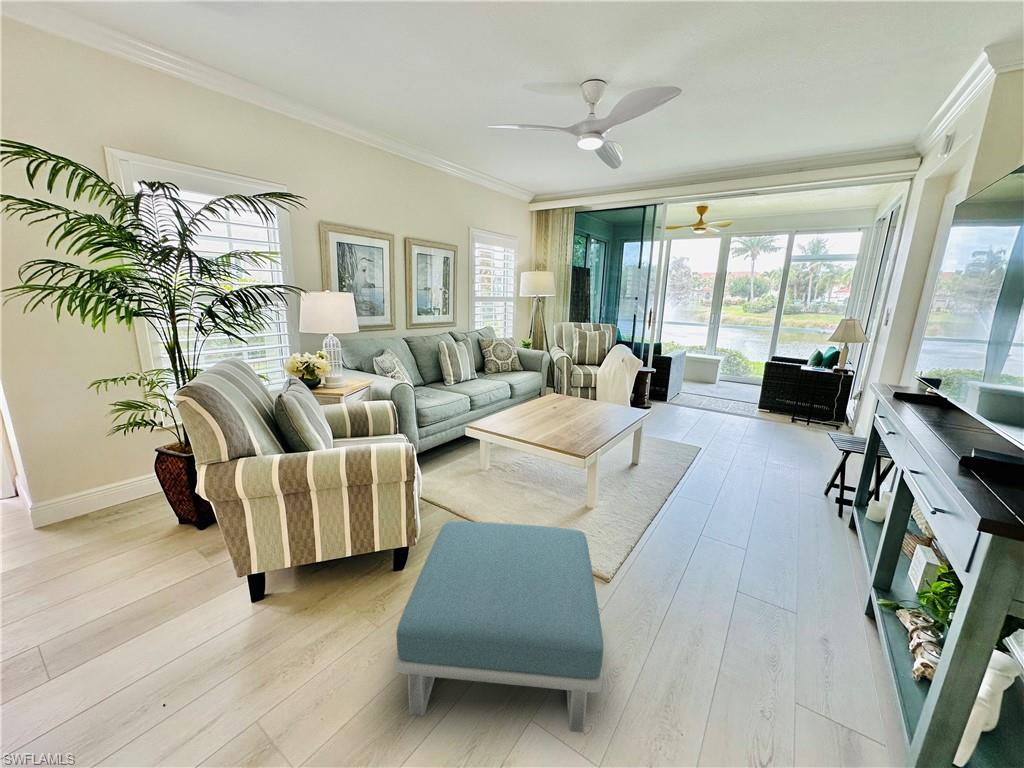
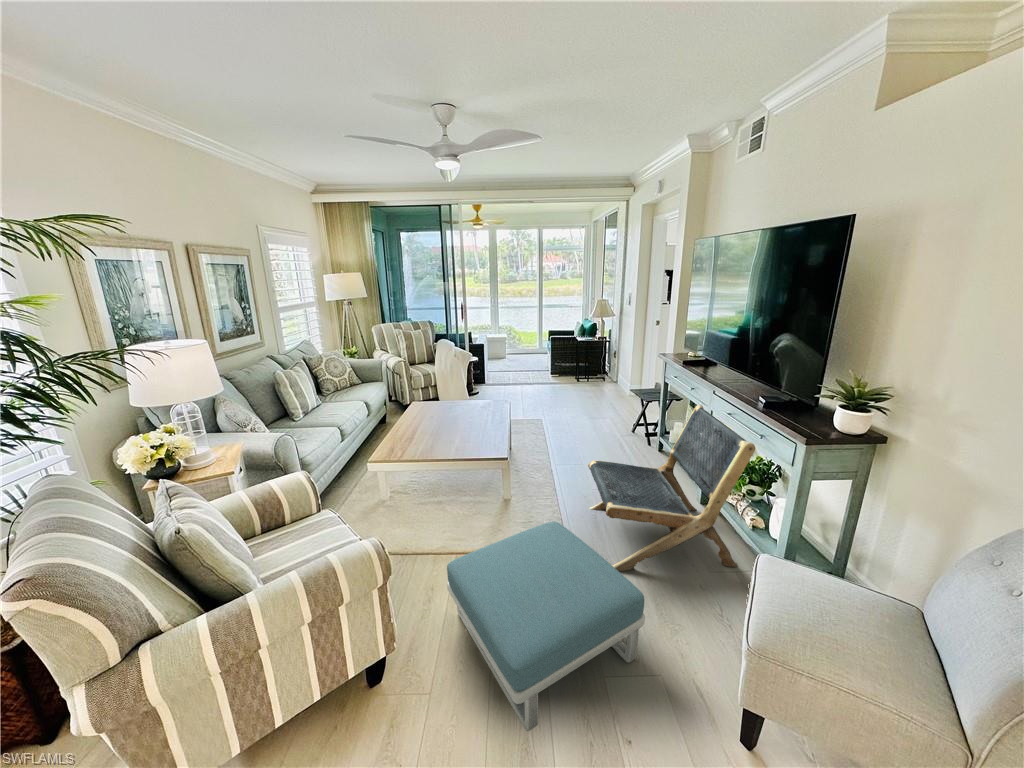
lounge chair: none [638,453,920,731] -> present [588,405,755,571]

